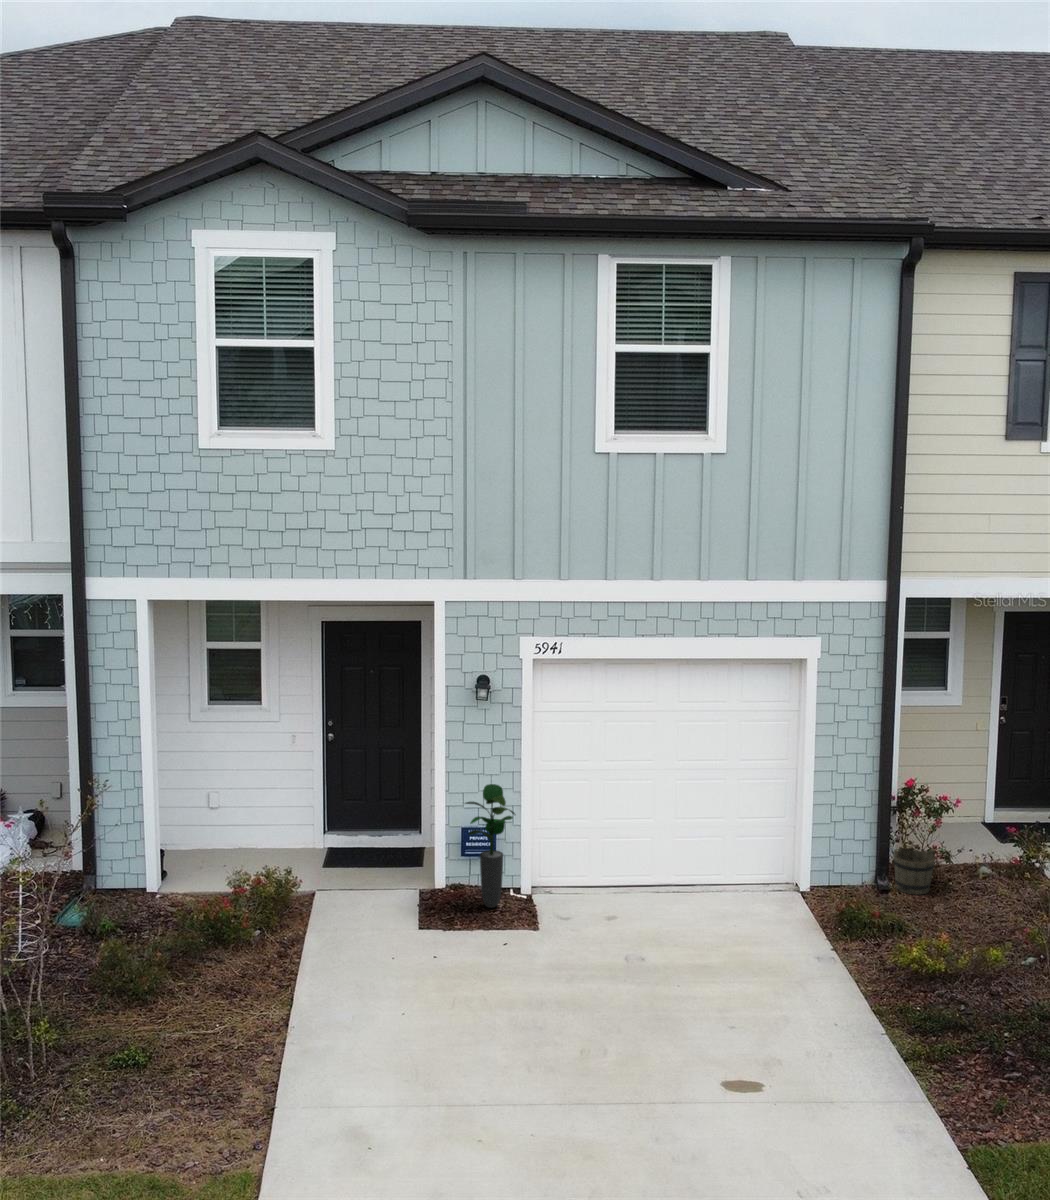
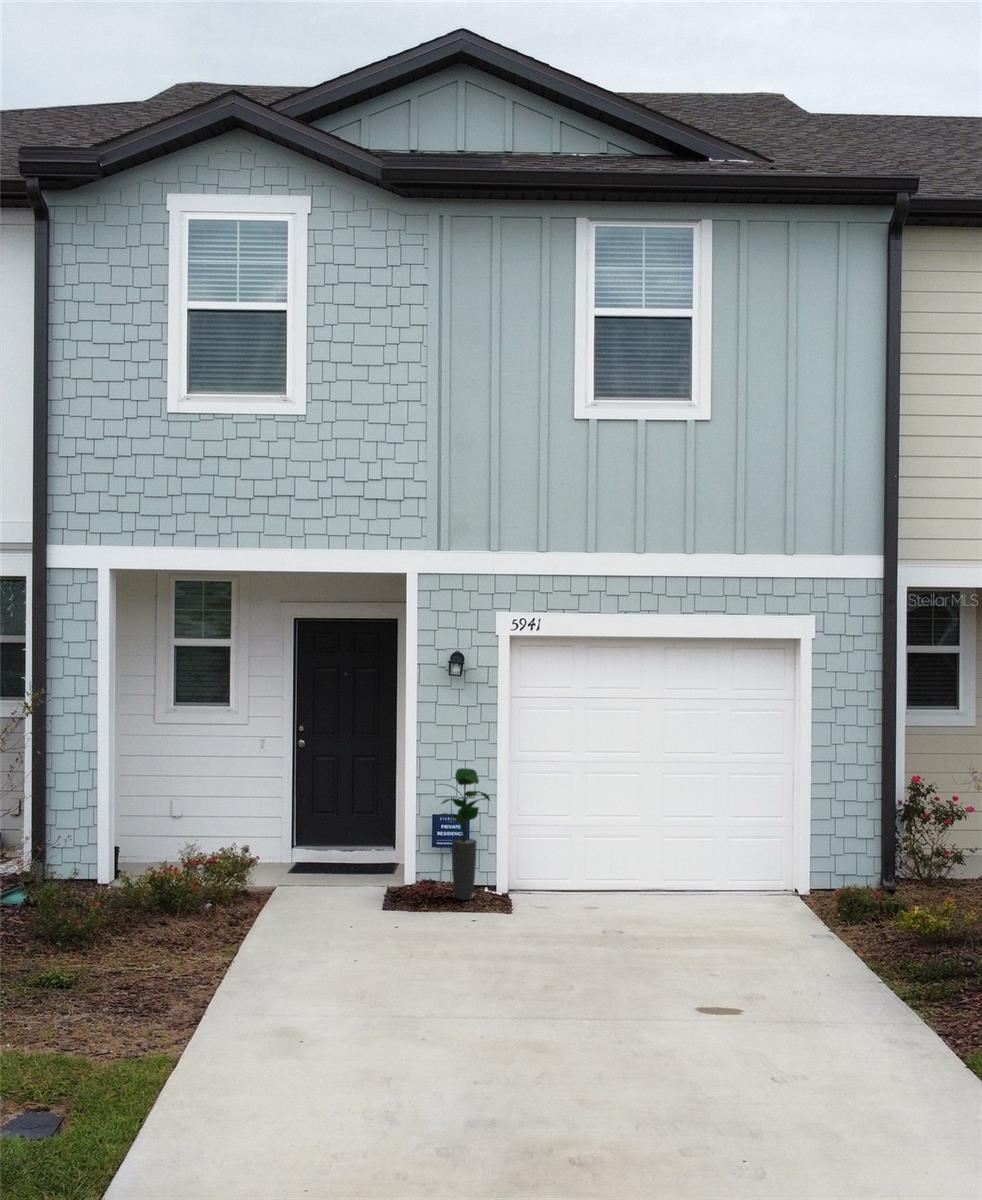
bucket: present [894,848,935,895] -> none [902,850,948,898]

